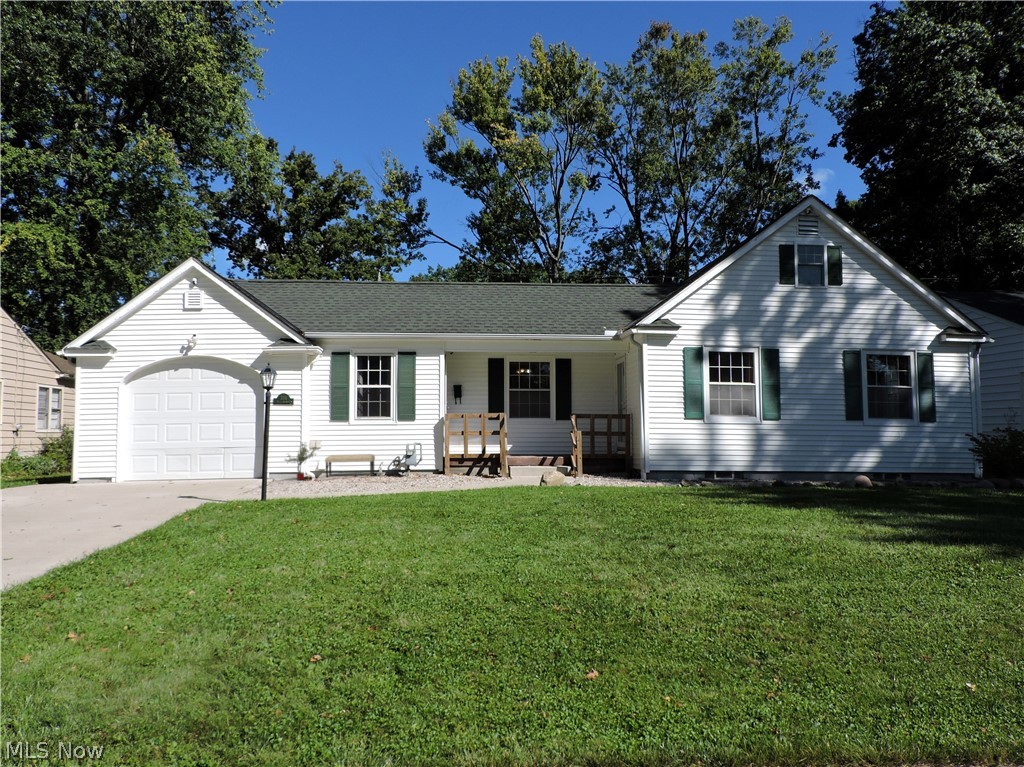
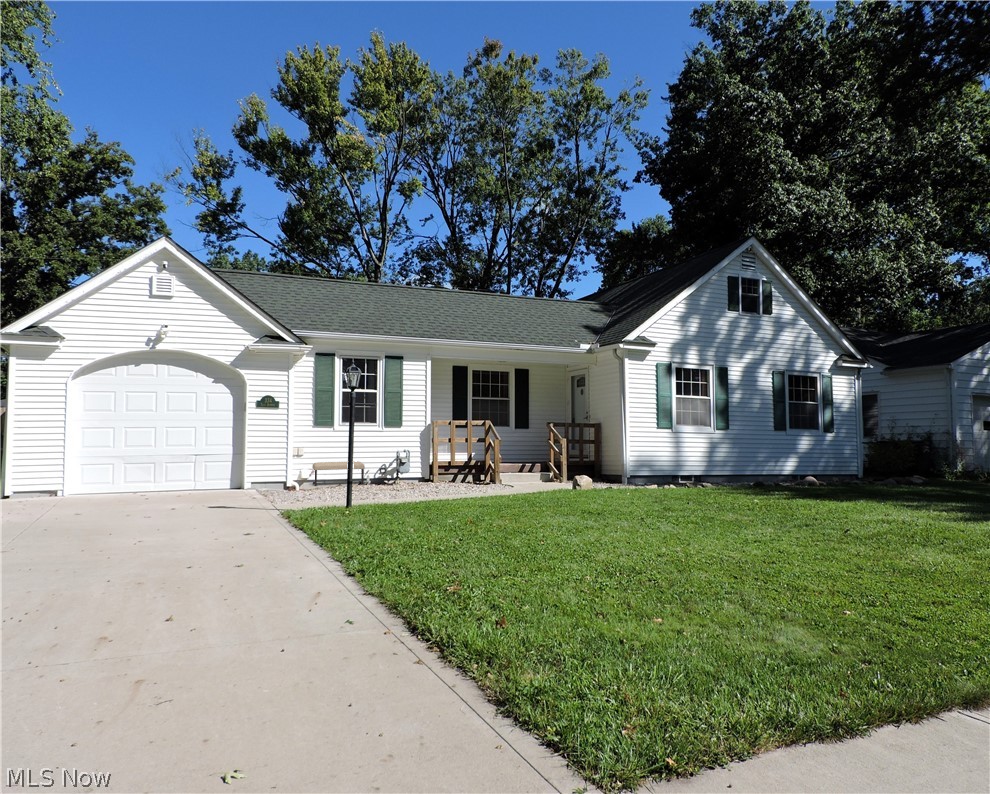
potted tree: present [285,443,316,481] -> none [275,448,310,489]

